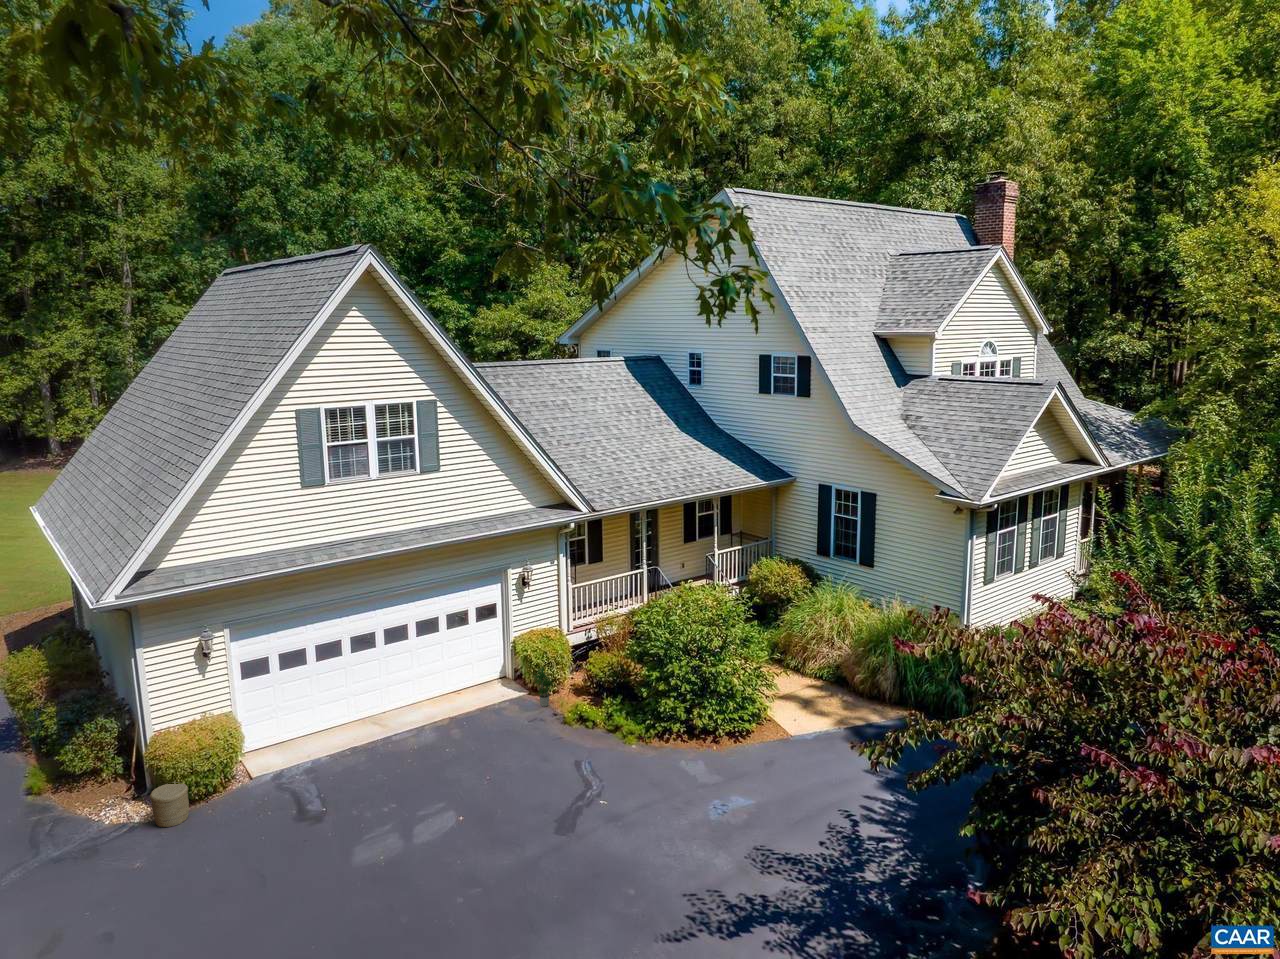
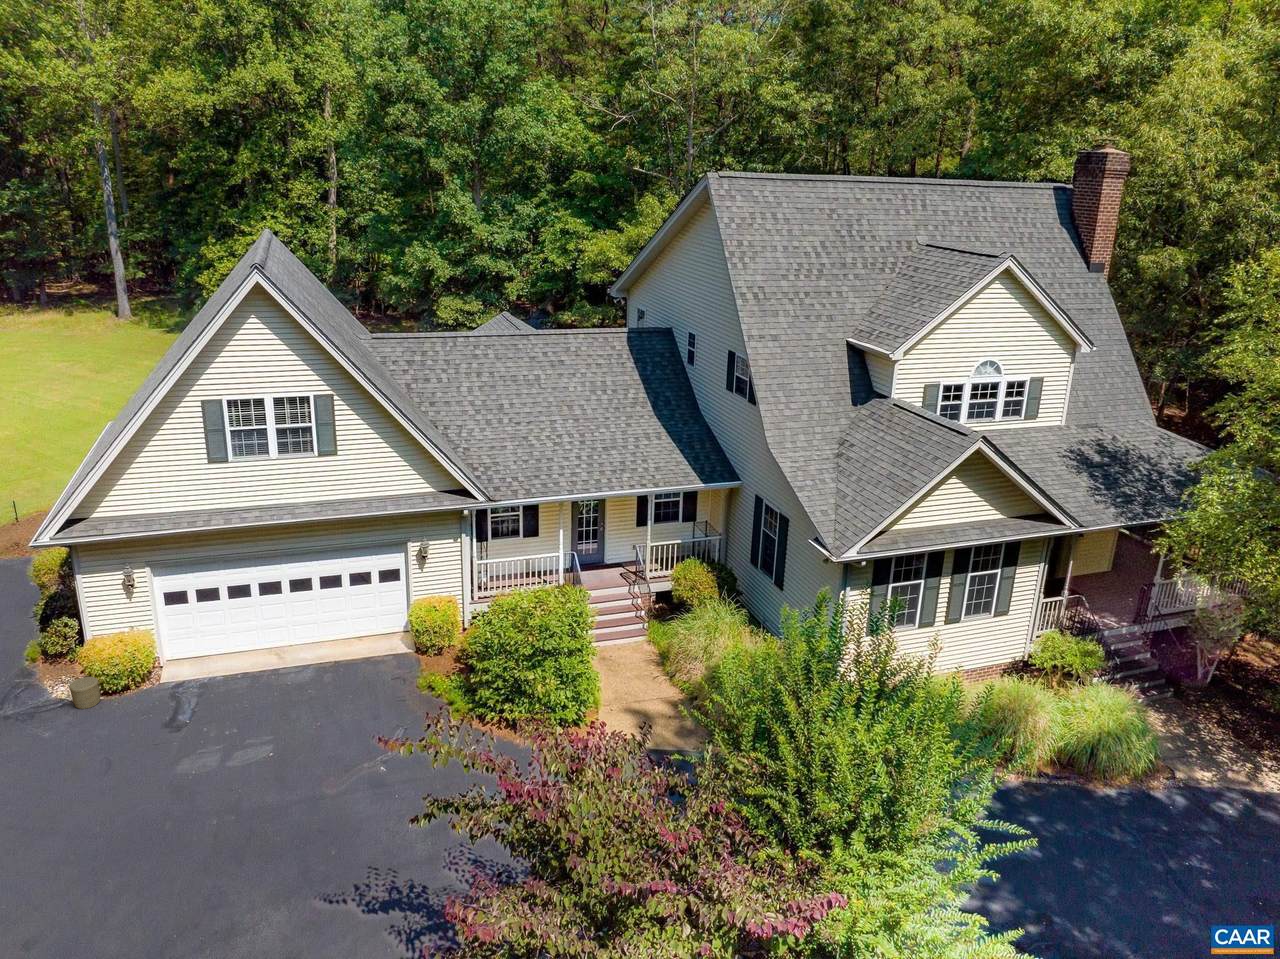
potted plant: present [534,668,554,707] -> none [405,632,428,666]

